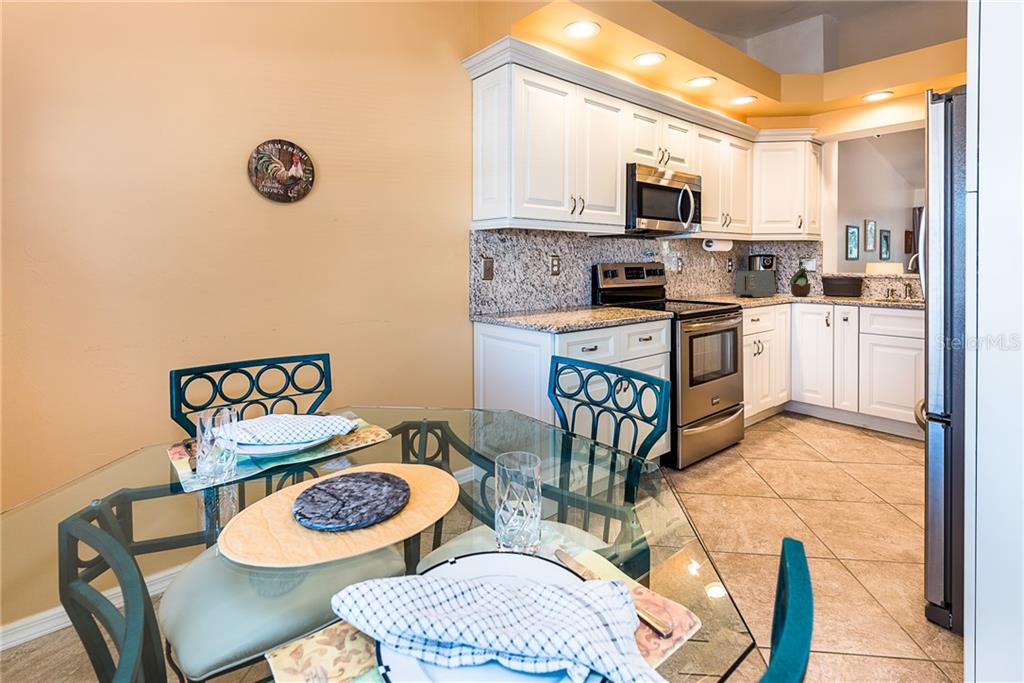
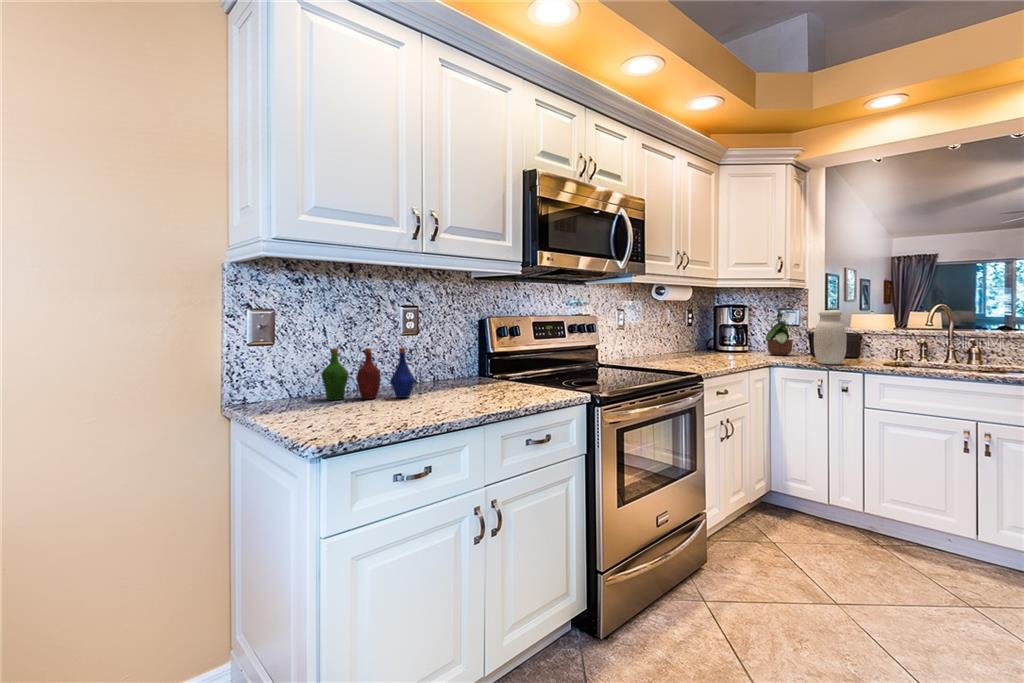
jar: none [824,259,847,300] -> present [814,310,847,365]
toaster: present [735,271,776,297] -> none [697,324,748,357]
bottle: none [522,282,576,313] -> present [321,348,415,400]

